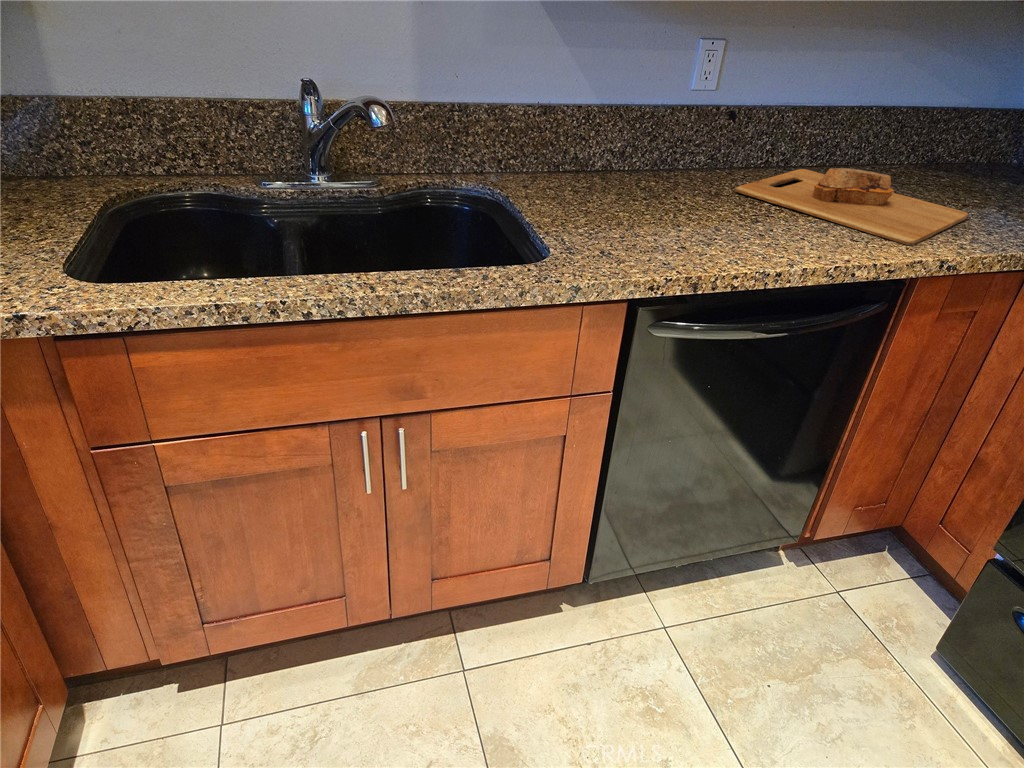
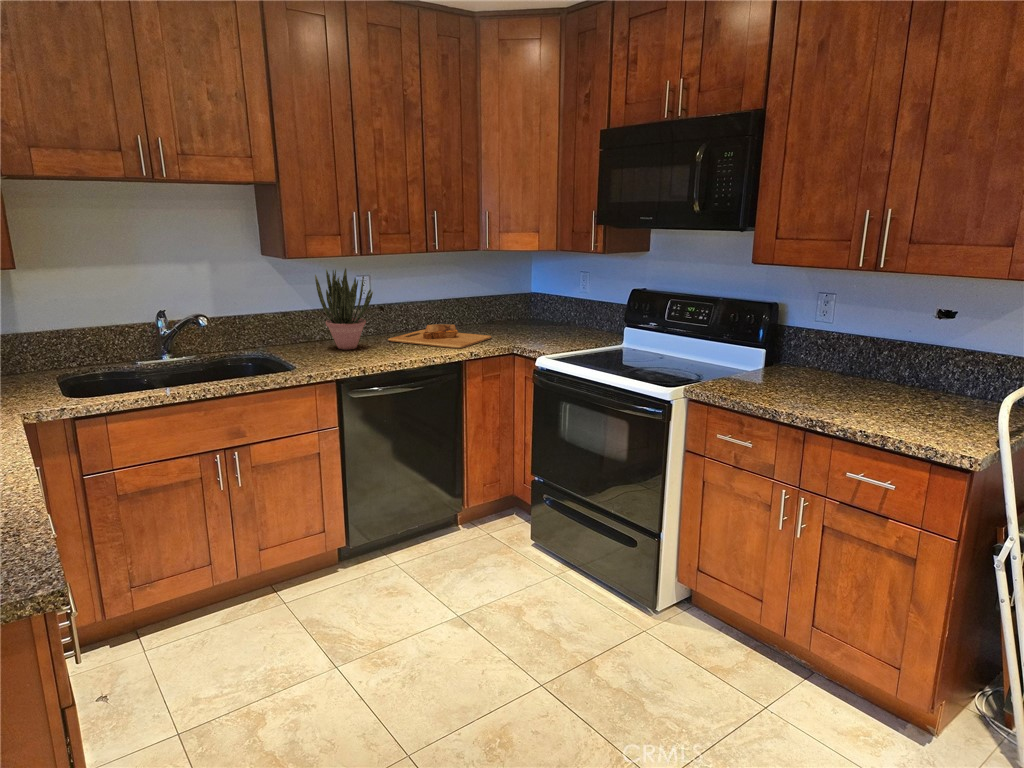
potted plant: none [620,13,739,205] -> present [315,268,373,349]

